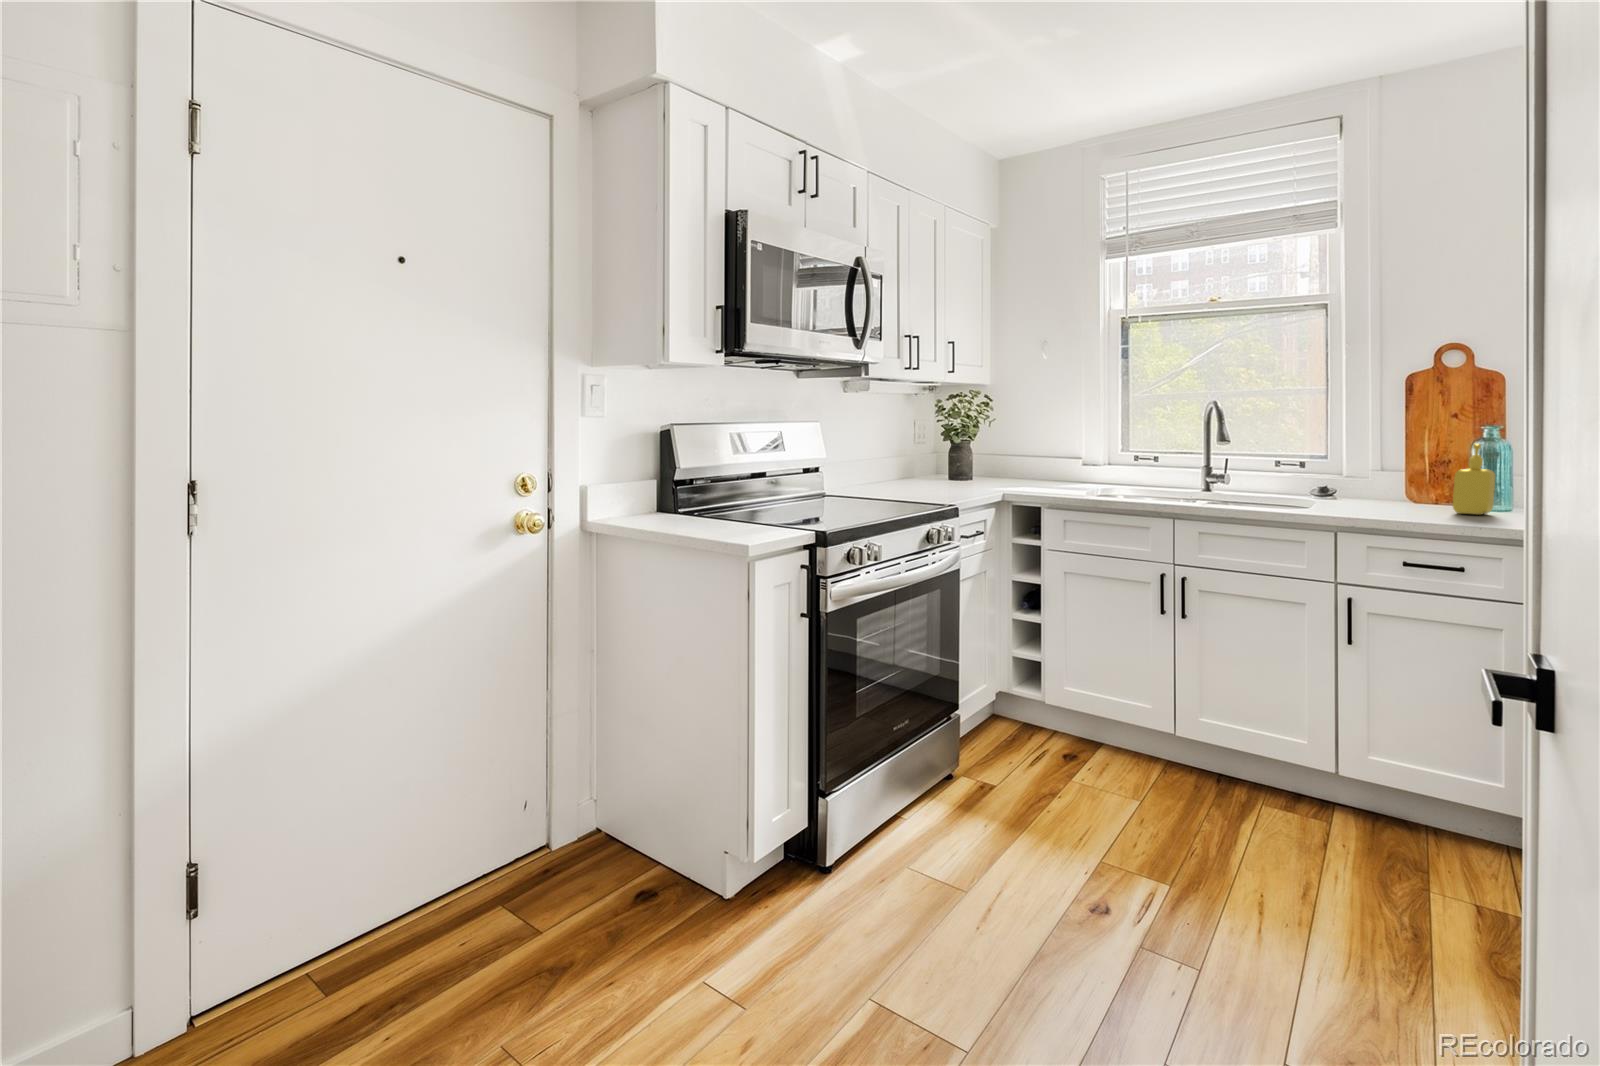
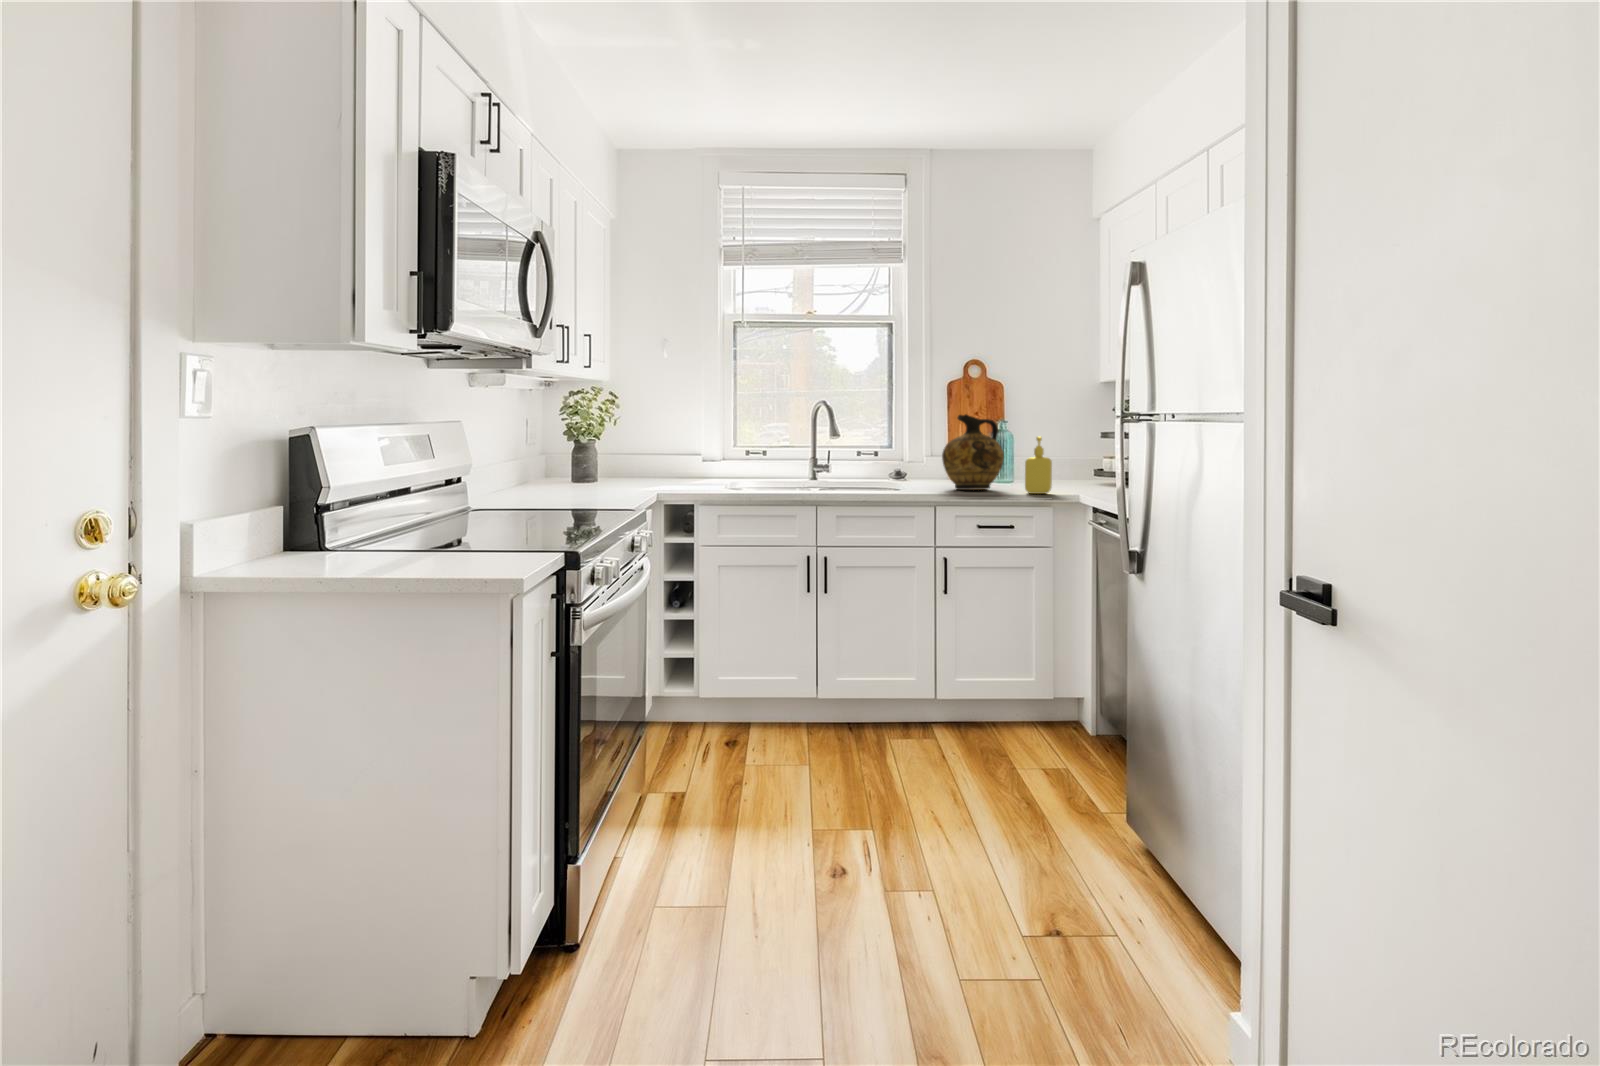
ceramic jug: none [1345,416,1430,506] -> present [942,414,1004,490]

